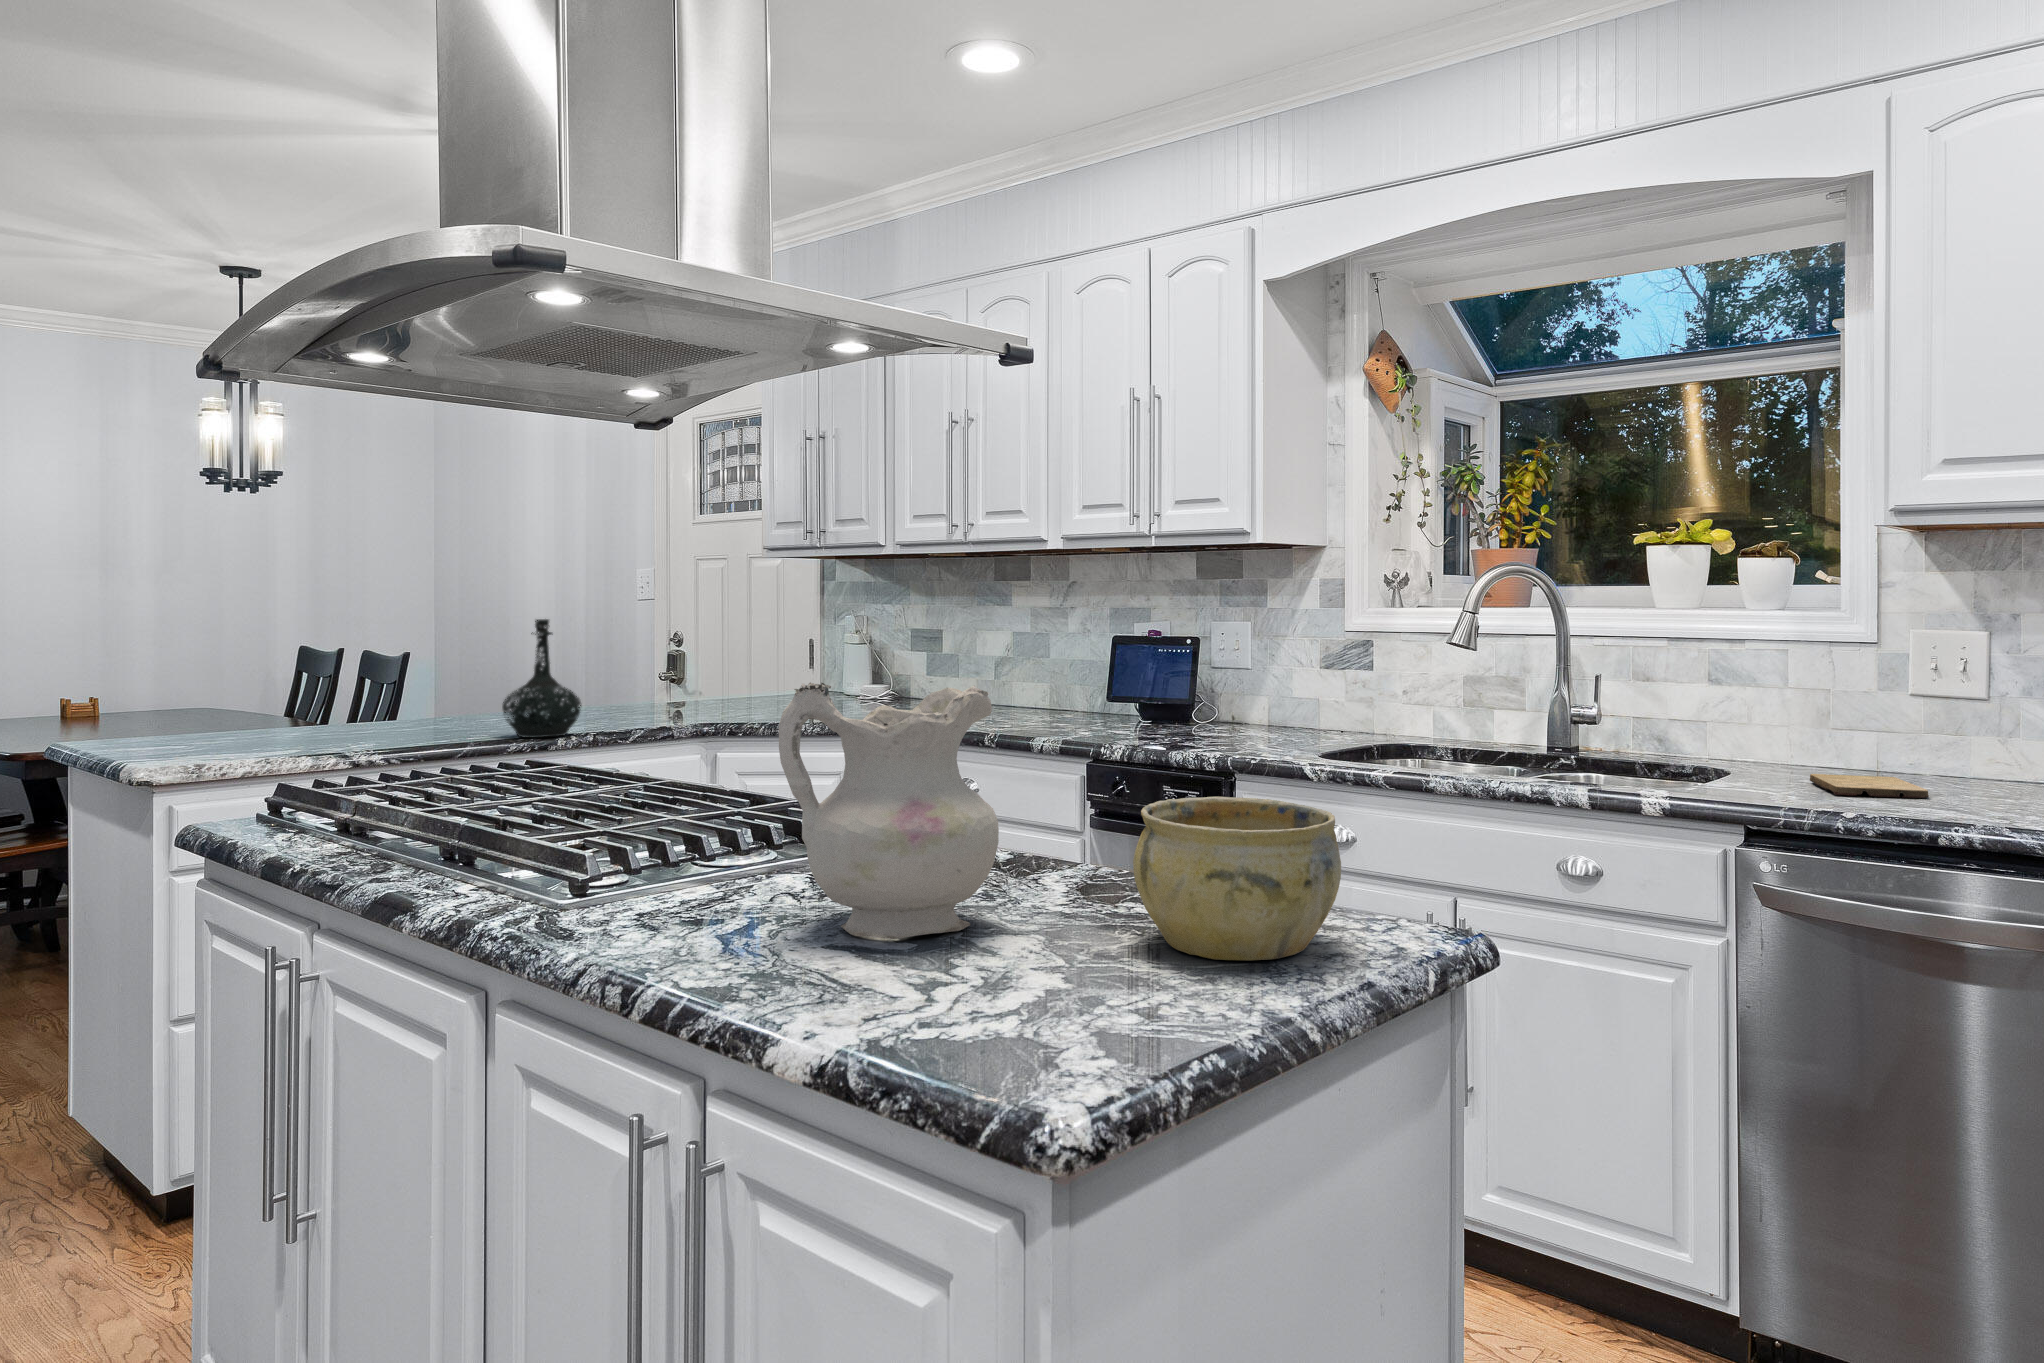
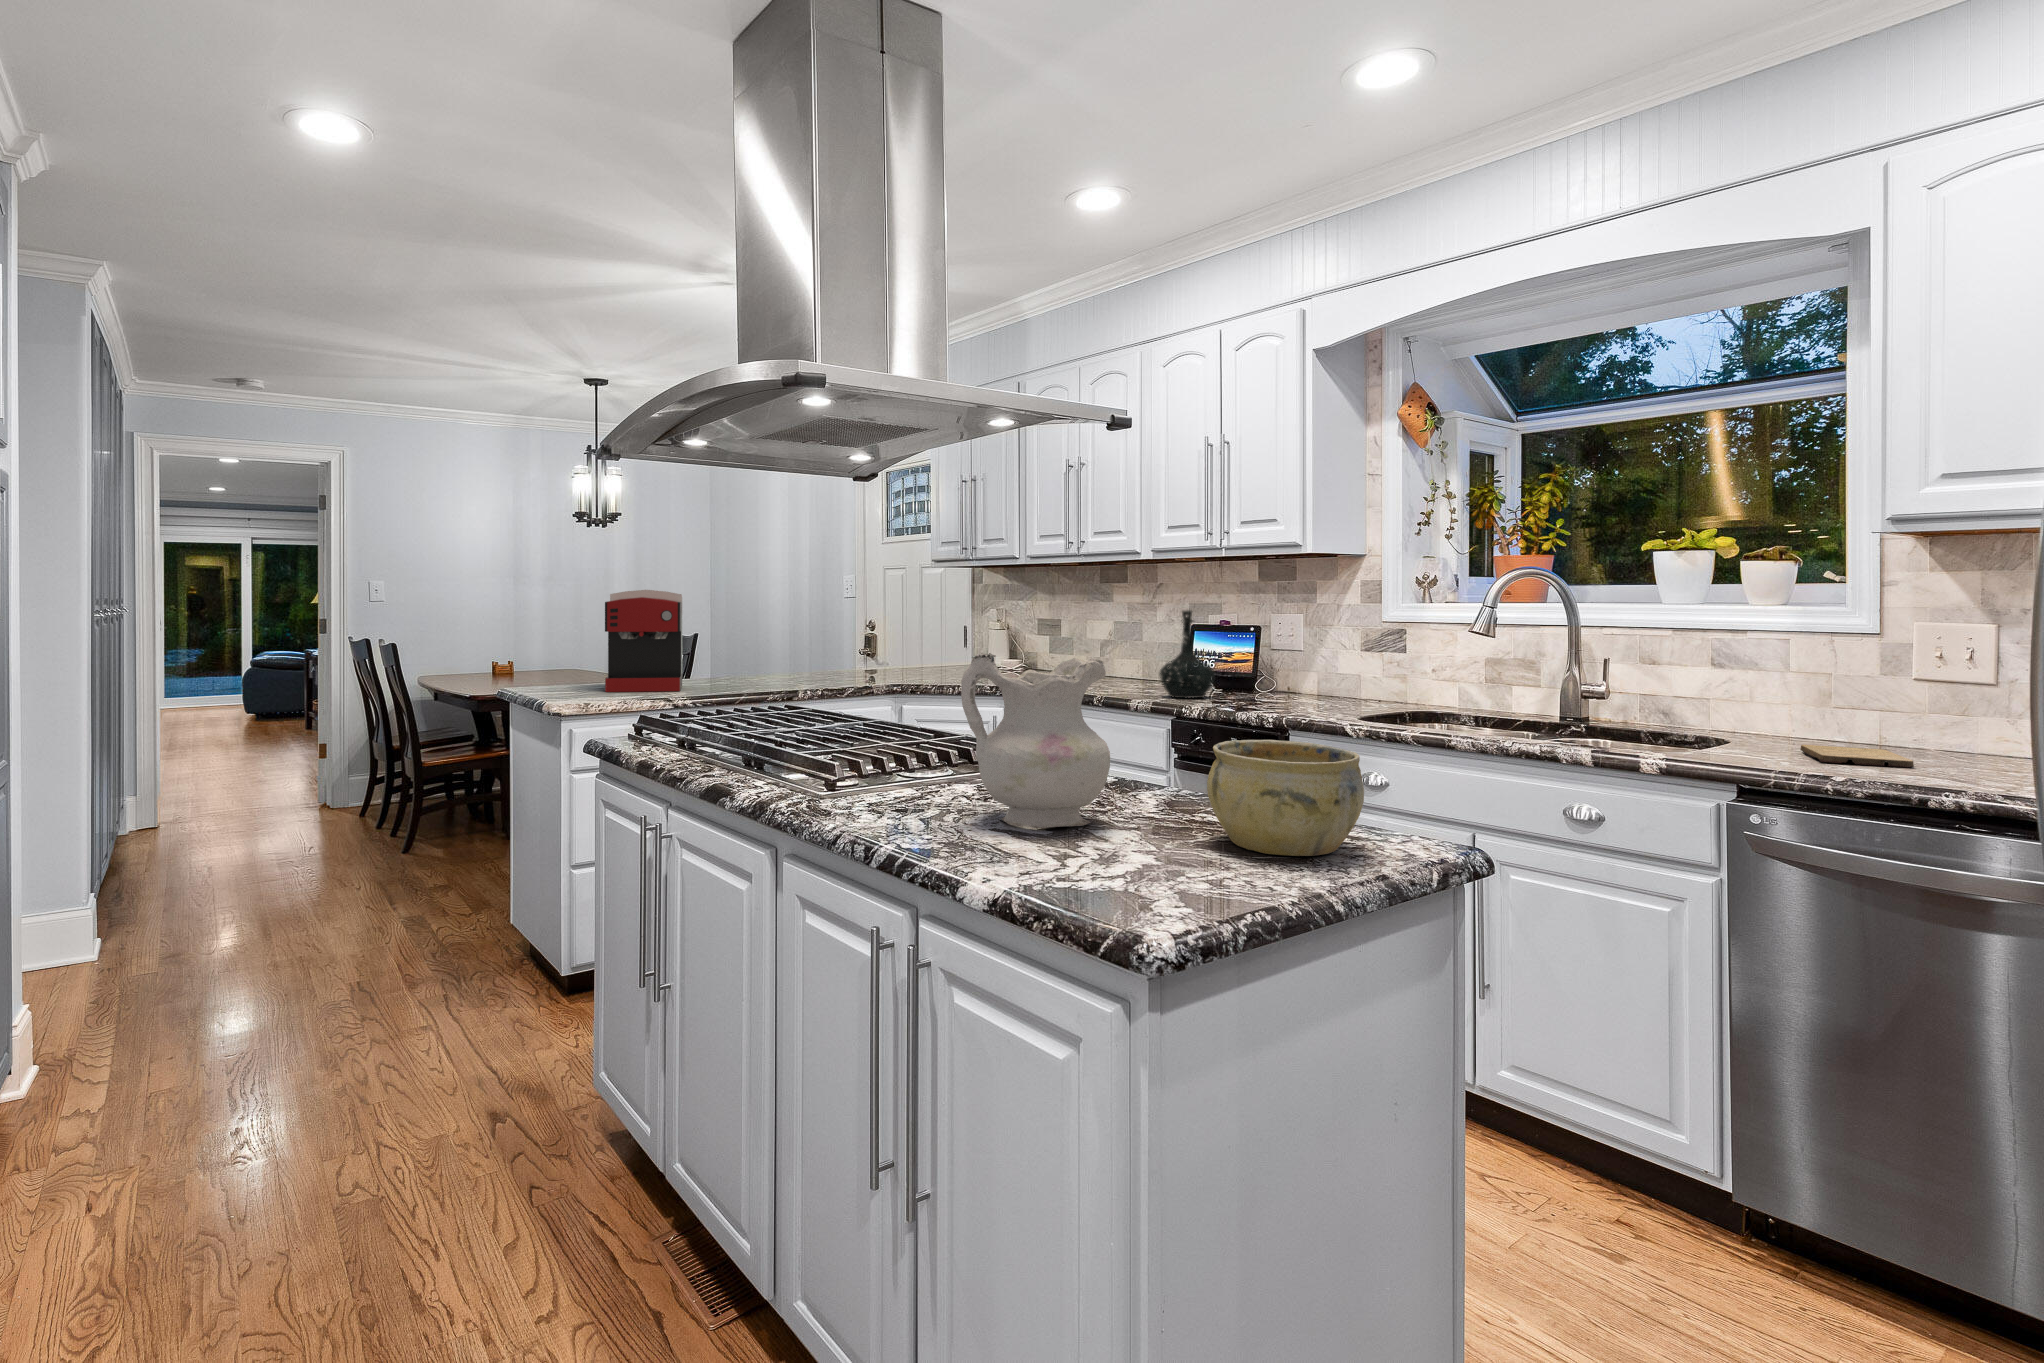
coffee maker: none [257,590,387,744] -> present [605,590,682,692]
bottle: present [502,619,581,738] -> present [1160,611,1215,698]

